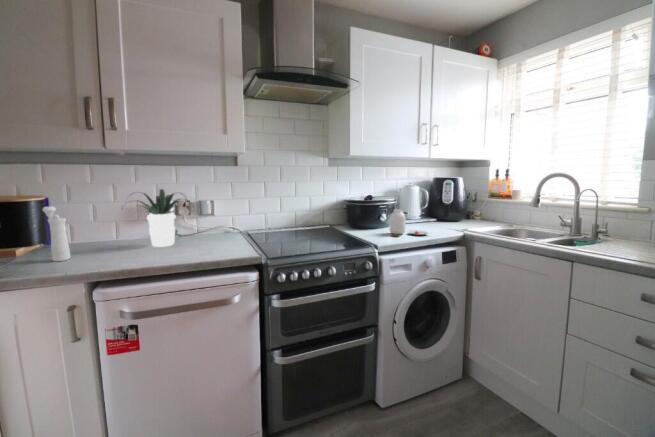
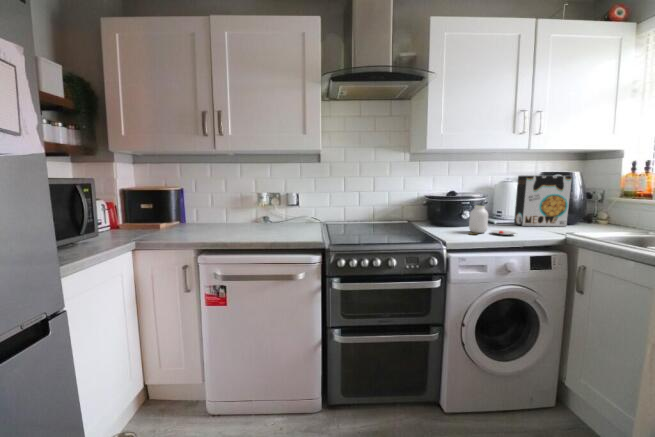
cereal box: none [418,180,459,225] -> present [514,175,572,226]
potted plant: present [138,189,192,247] -> none [227,182,280,229]
pepper mill: present [43,206,71,261] -> none [176,194,190,234]

